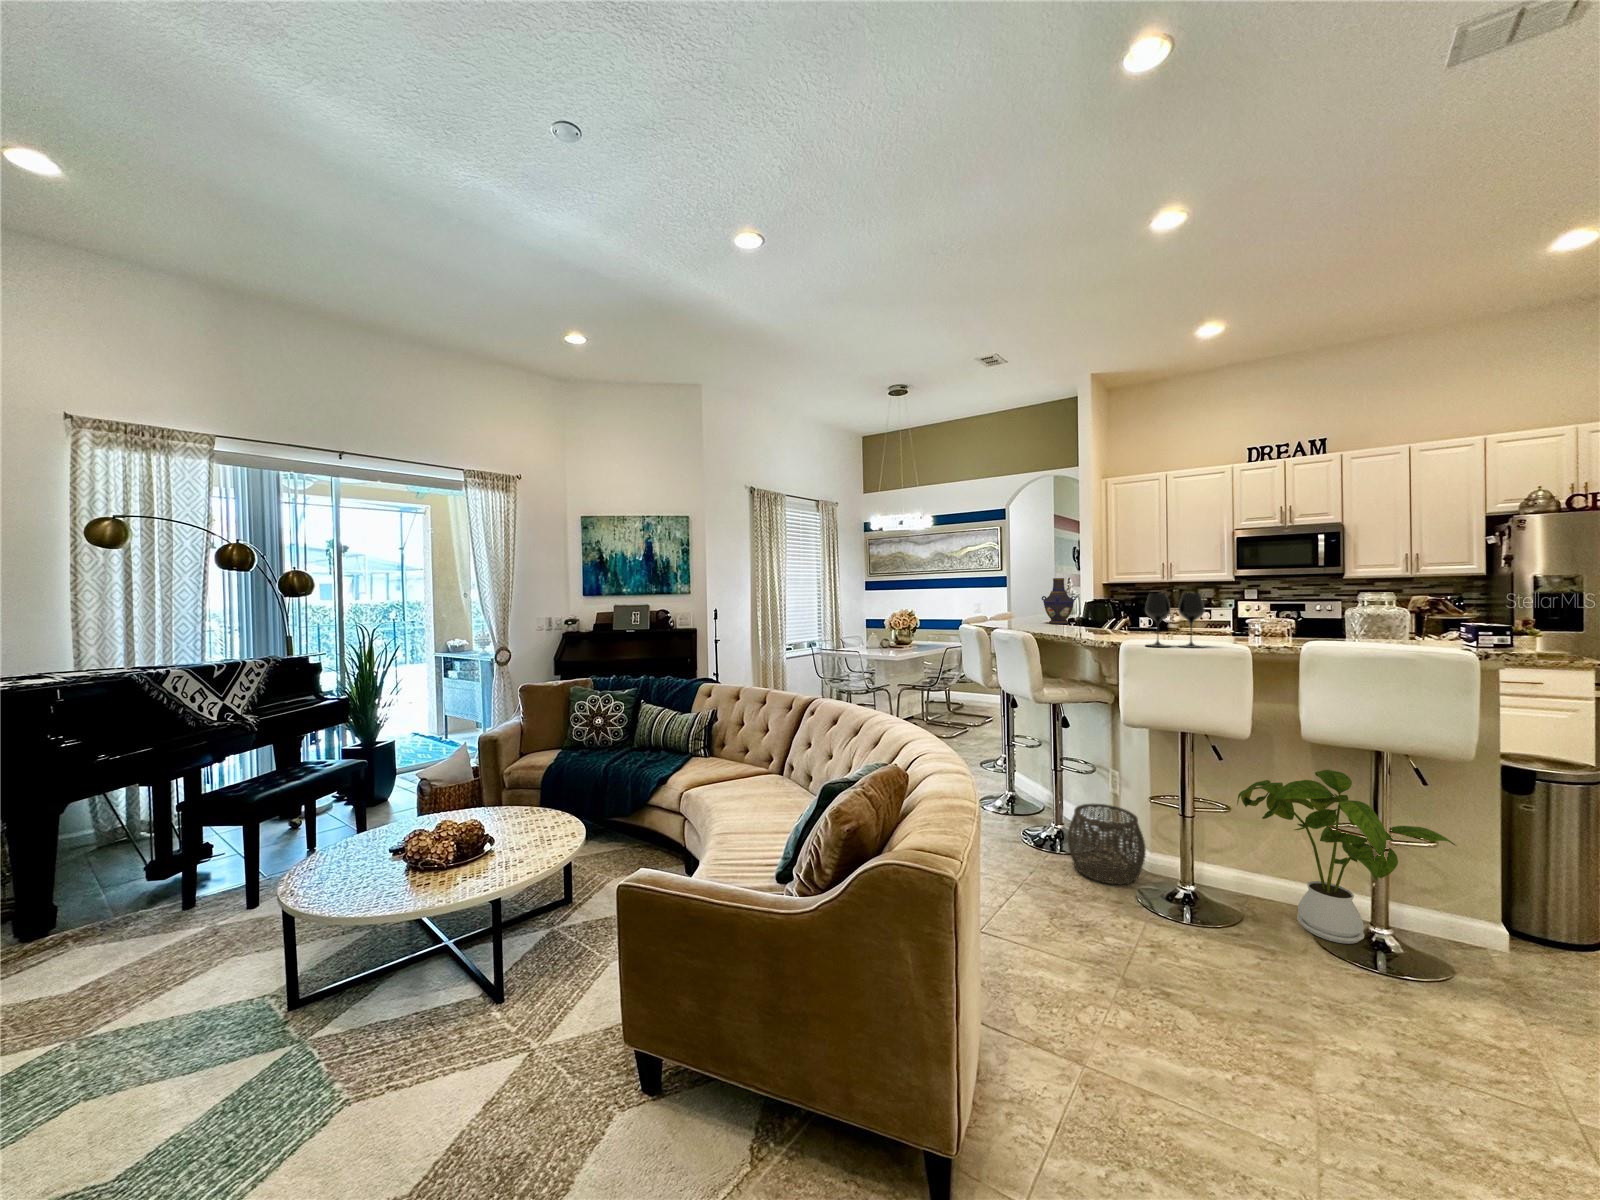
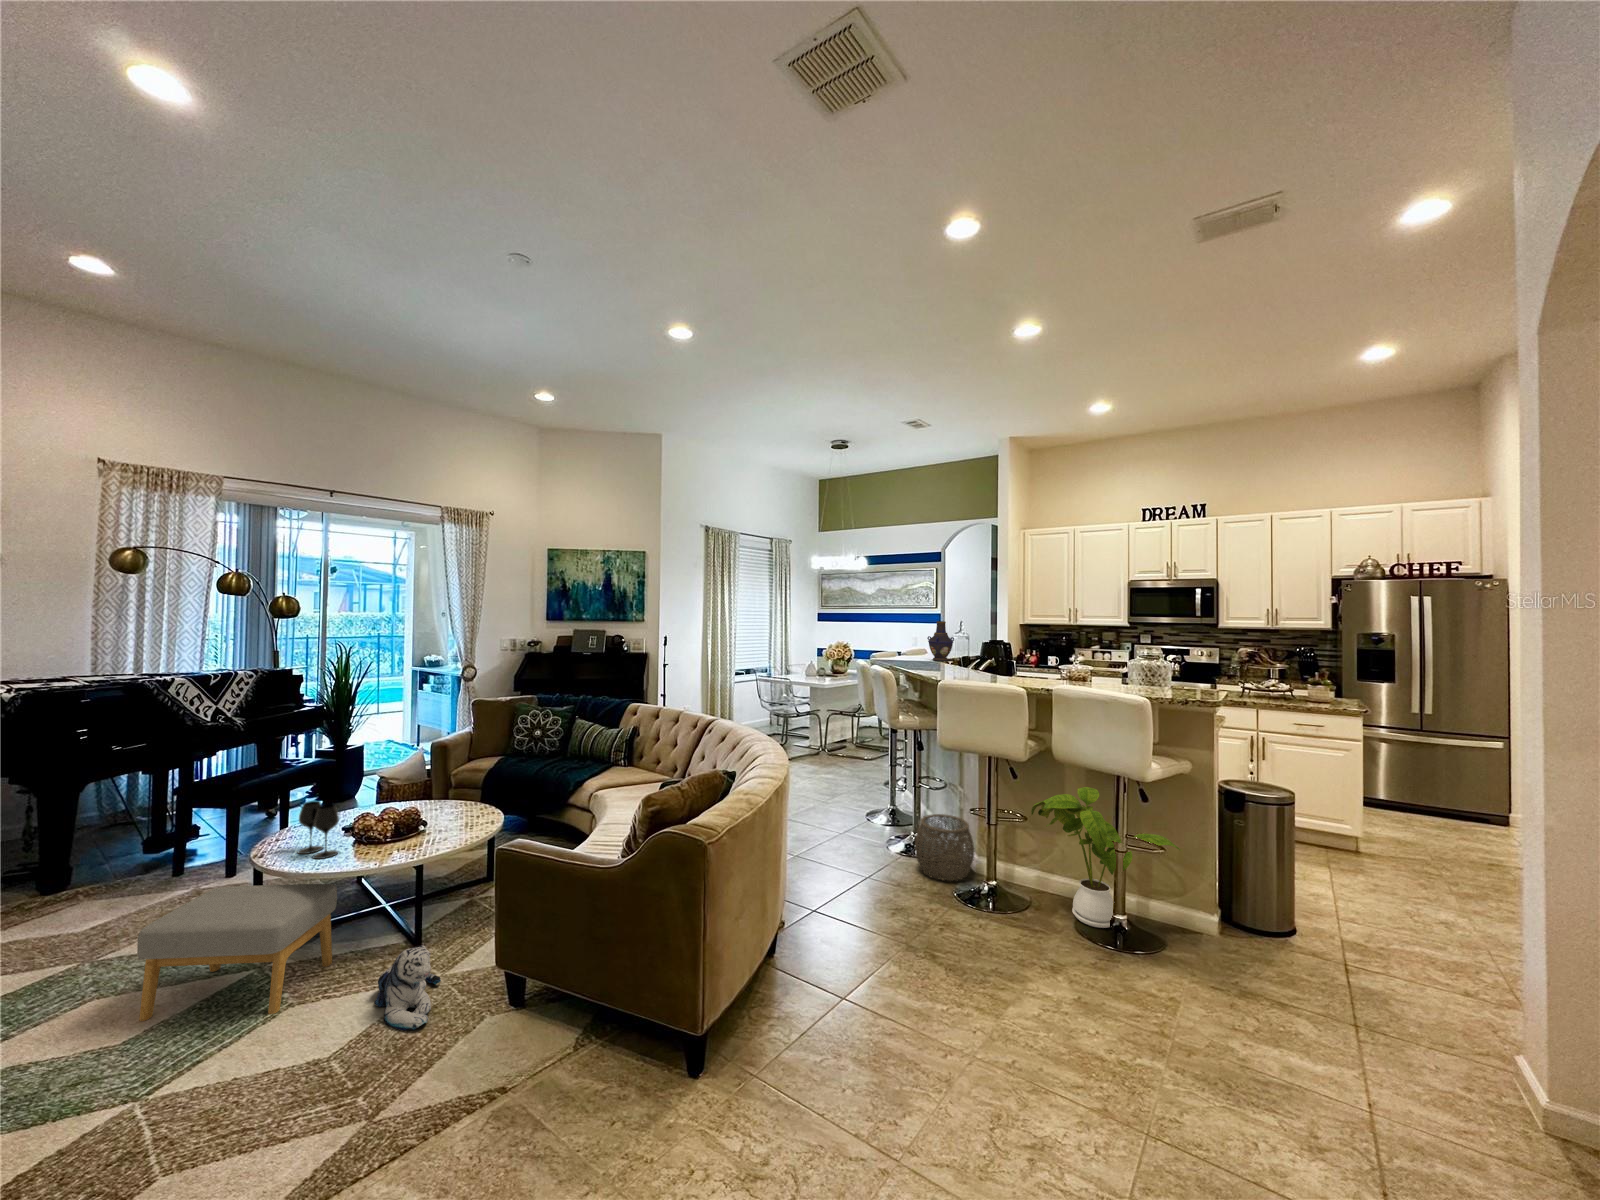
wine glass: present [1145,593,1204,648] -> present [298,801,339,859]
footstool: none [132,930,394,1135] -> present [137,884,337,1021]
plush toy: none [458,1014,541,1139] -> present [374,945,441,1030]

